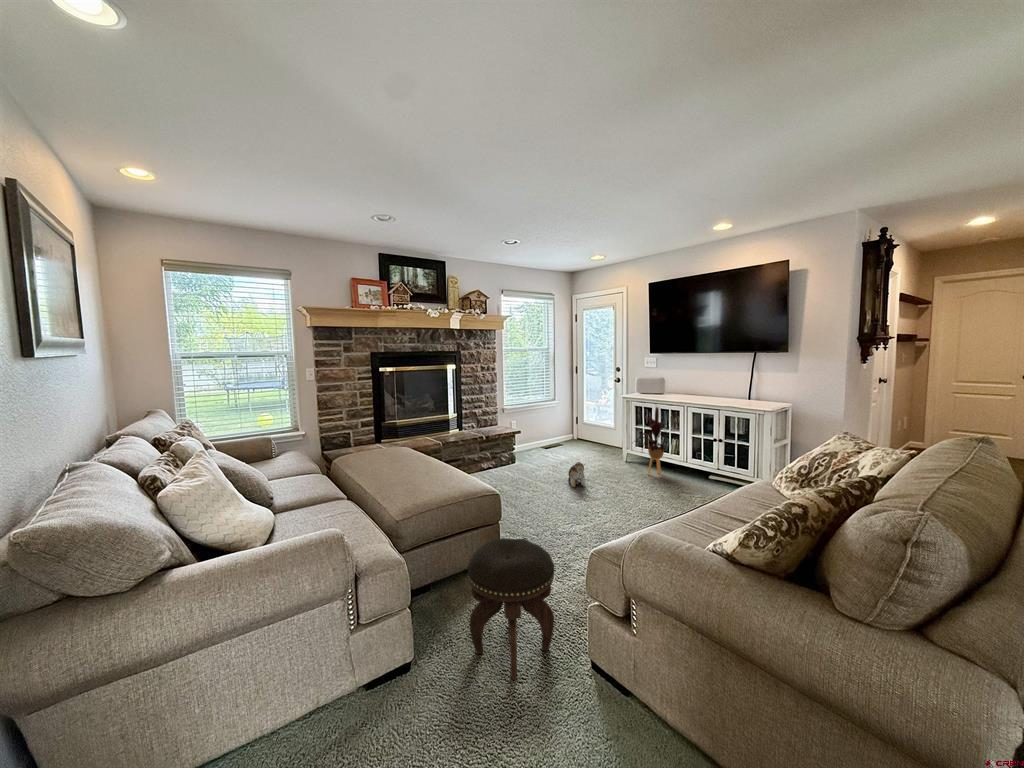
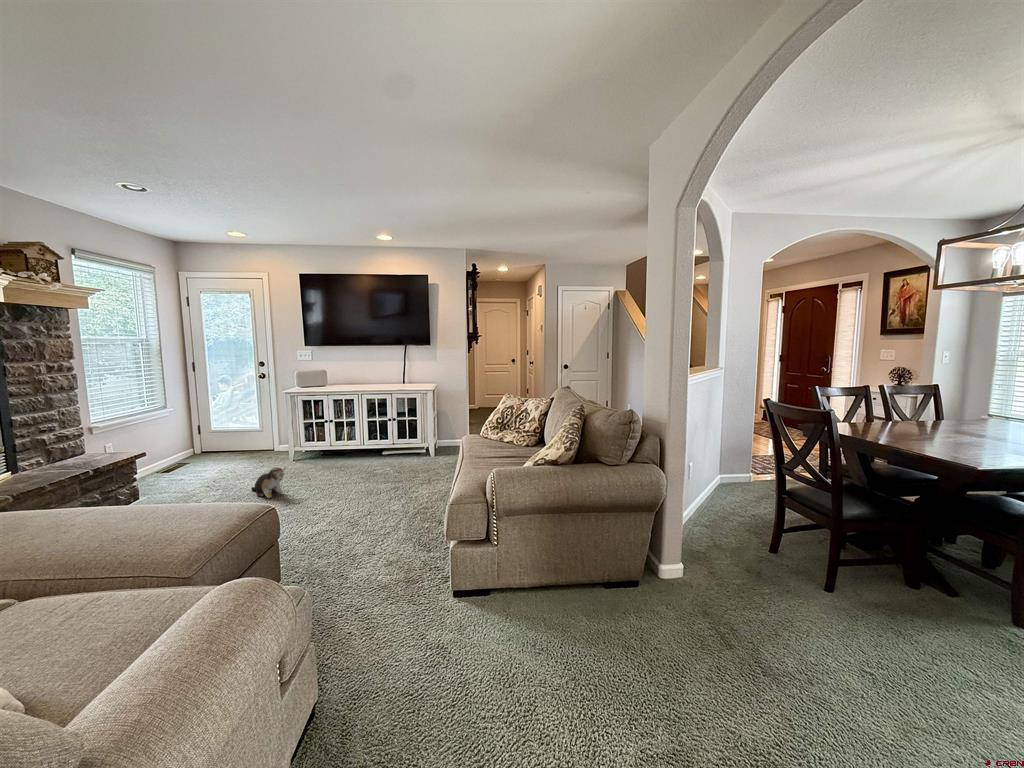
house plant: present [635,407,667,477] -> none [313,397,351,466]
footstool: present [467,538,554,680] -> none [351,523,441,658]

